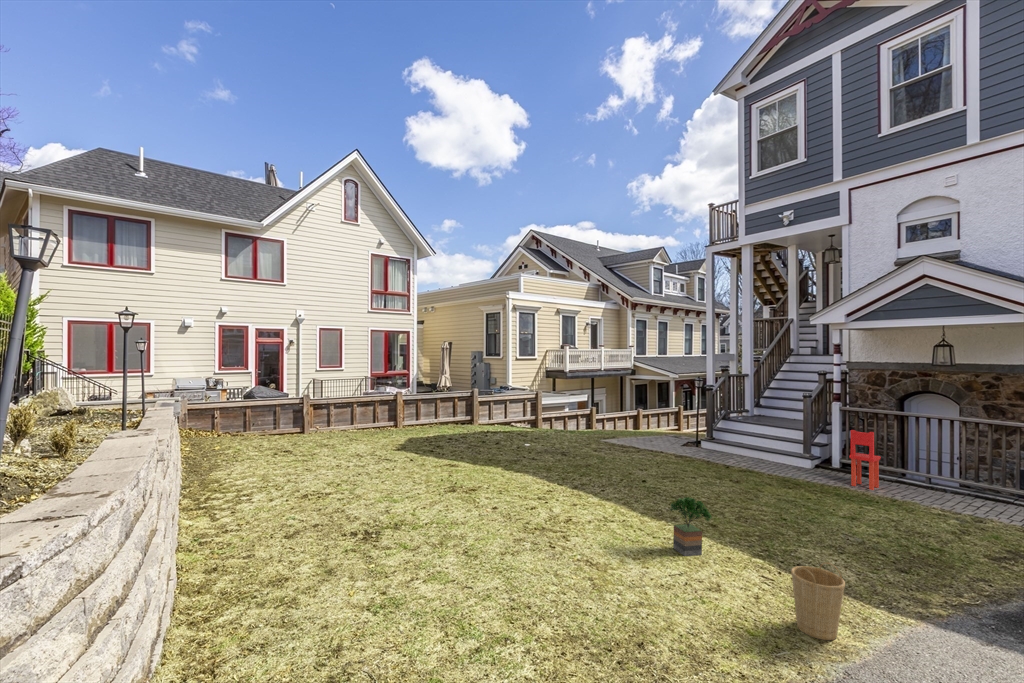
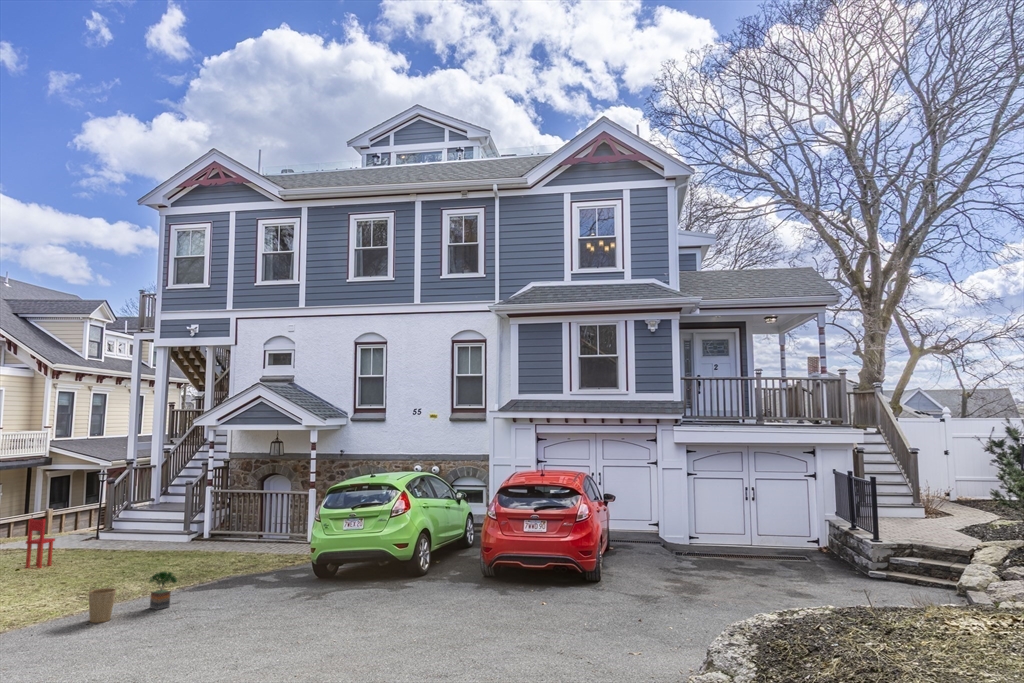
chair: present [849,430,881,490] -> present [26,519,55,568]
potted tree: present [671,497,712,556] -> present [149,572,177,610]

